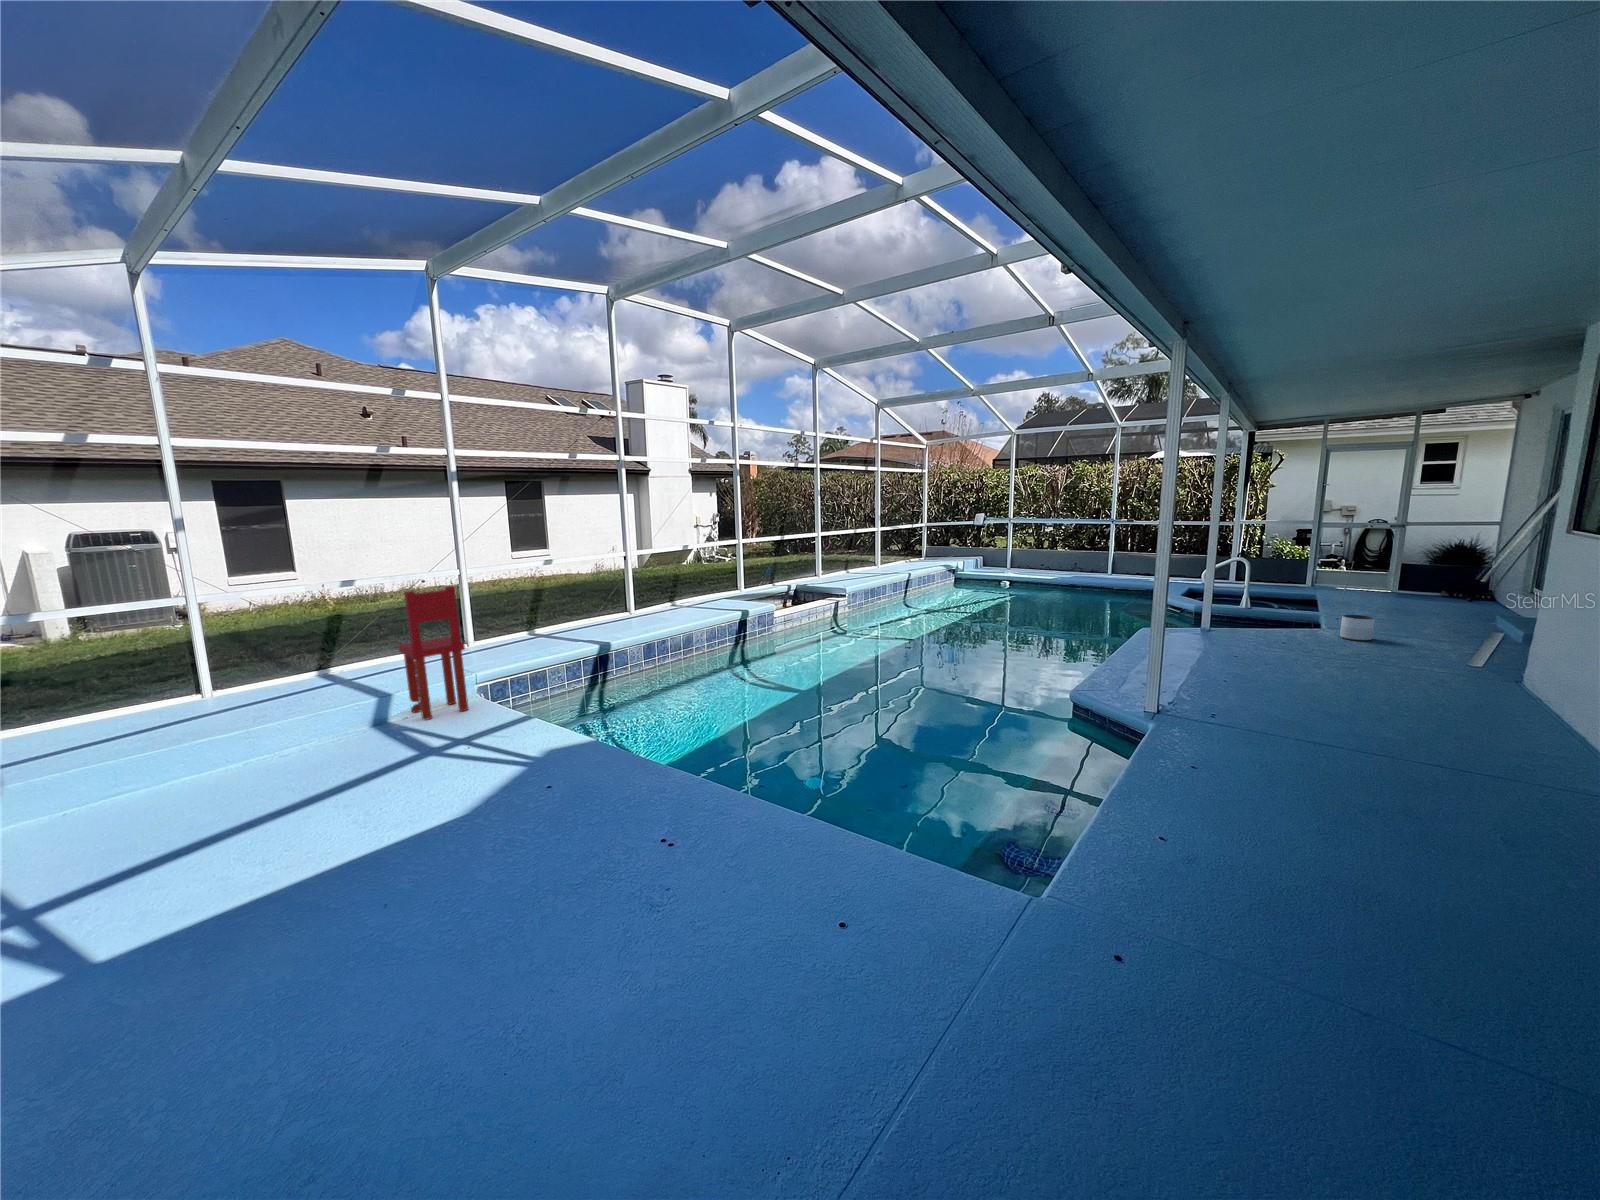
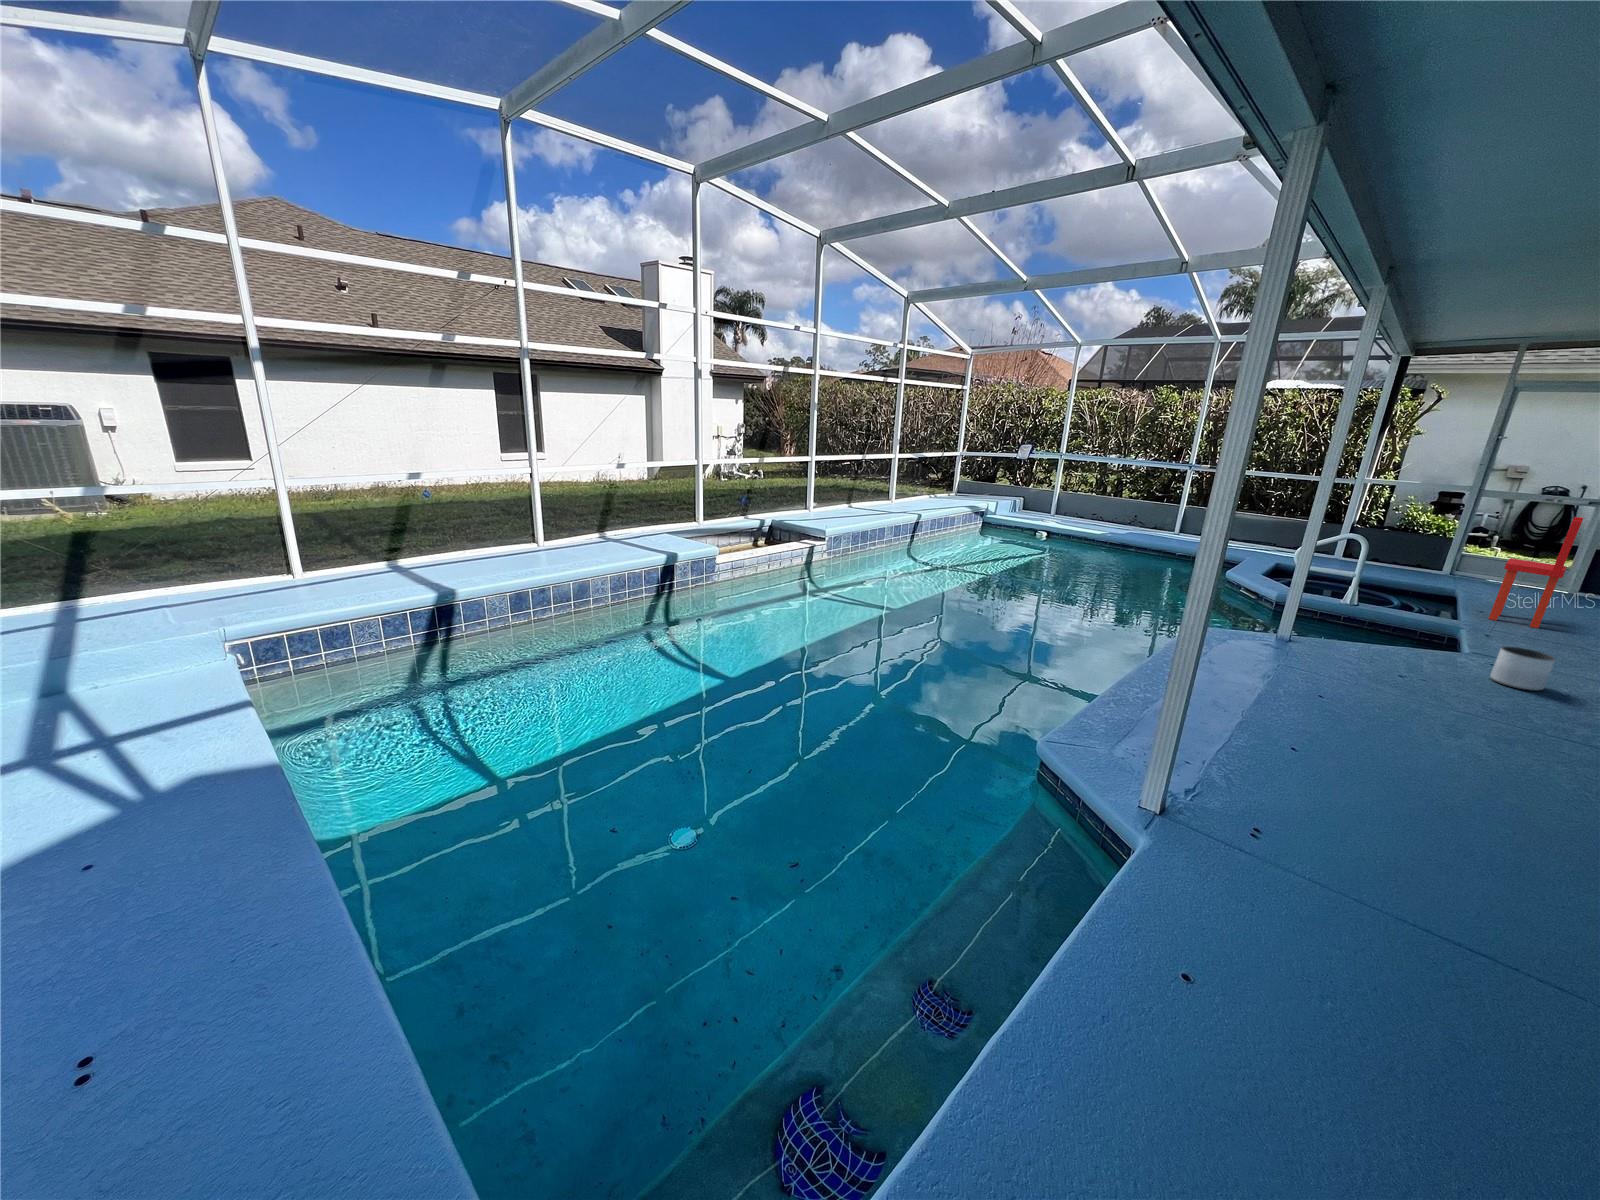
chair: present [398,586,468,720] -> present [1489,517,1583,628]

